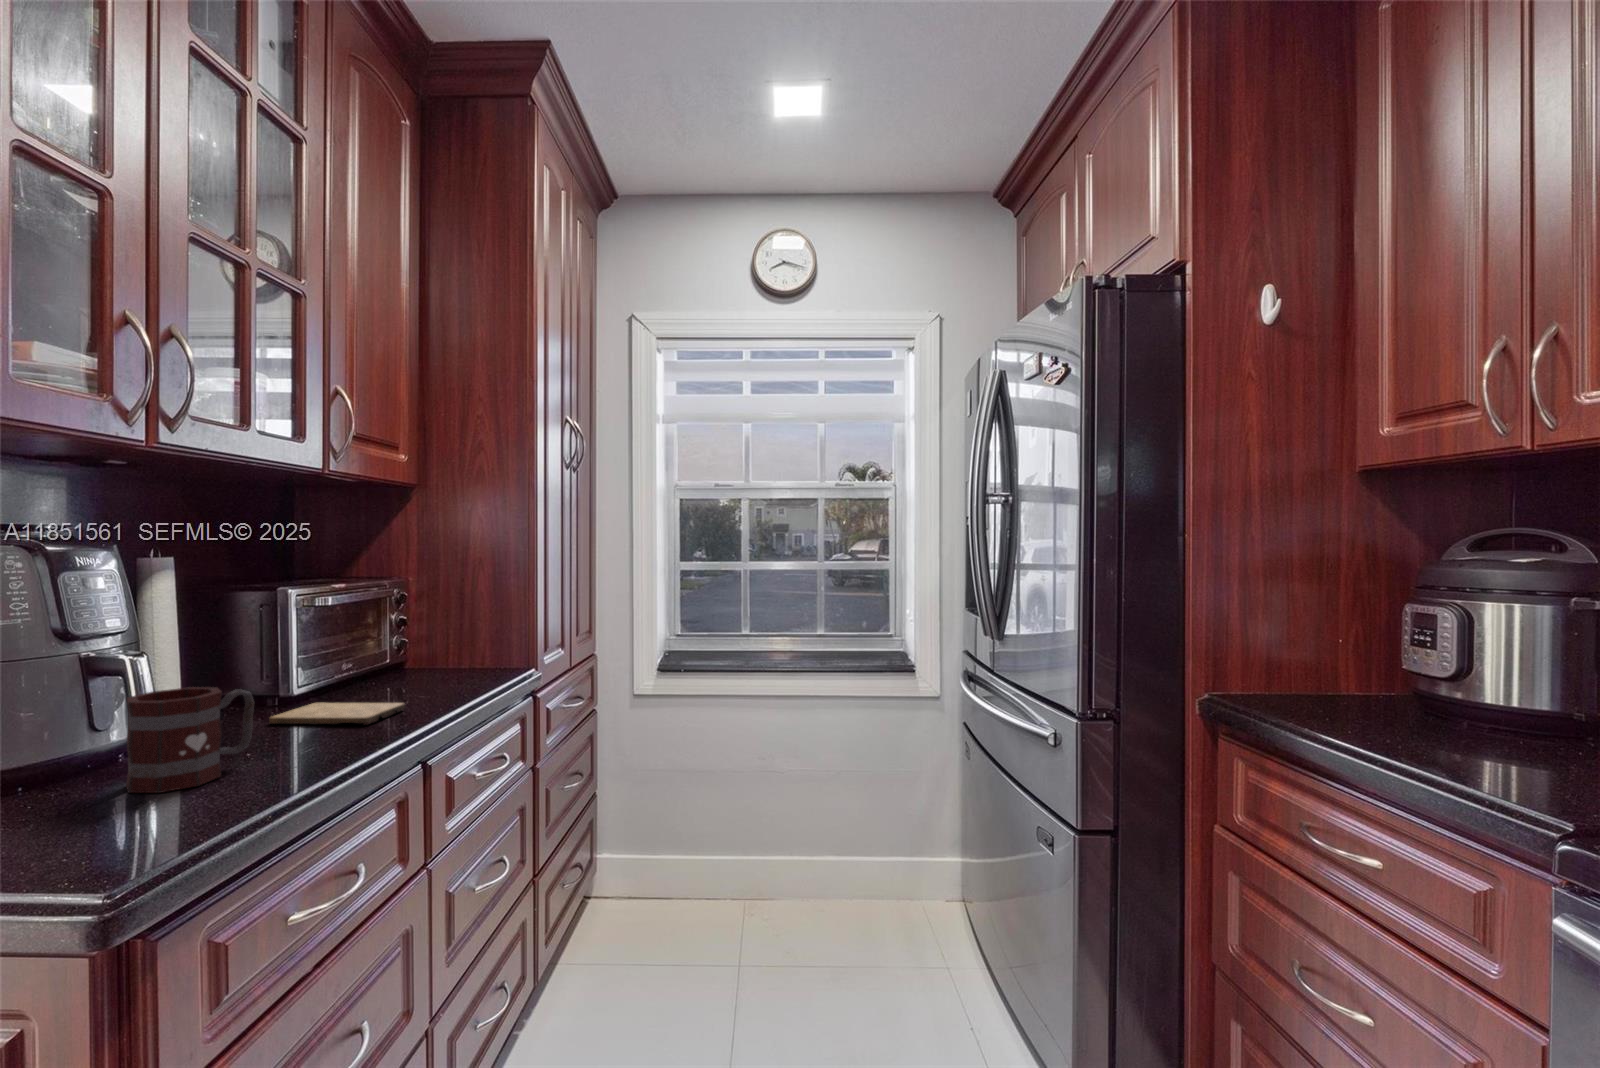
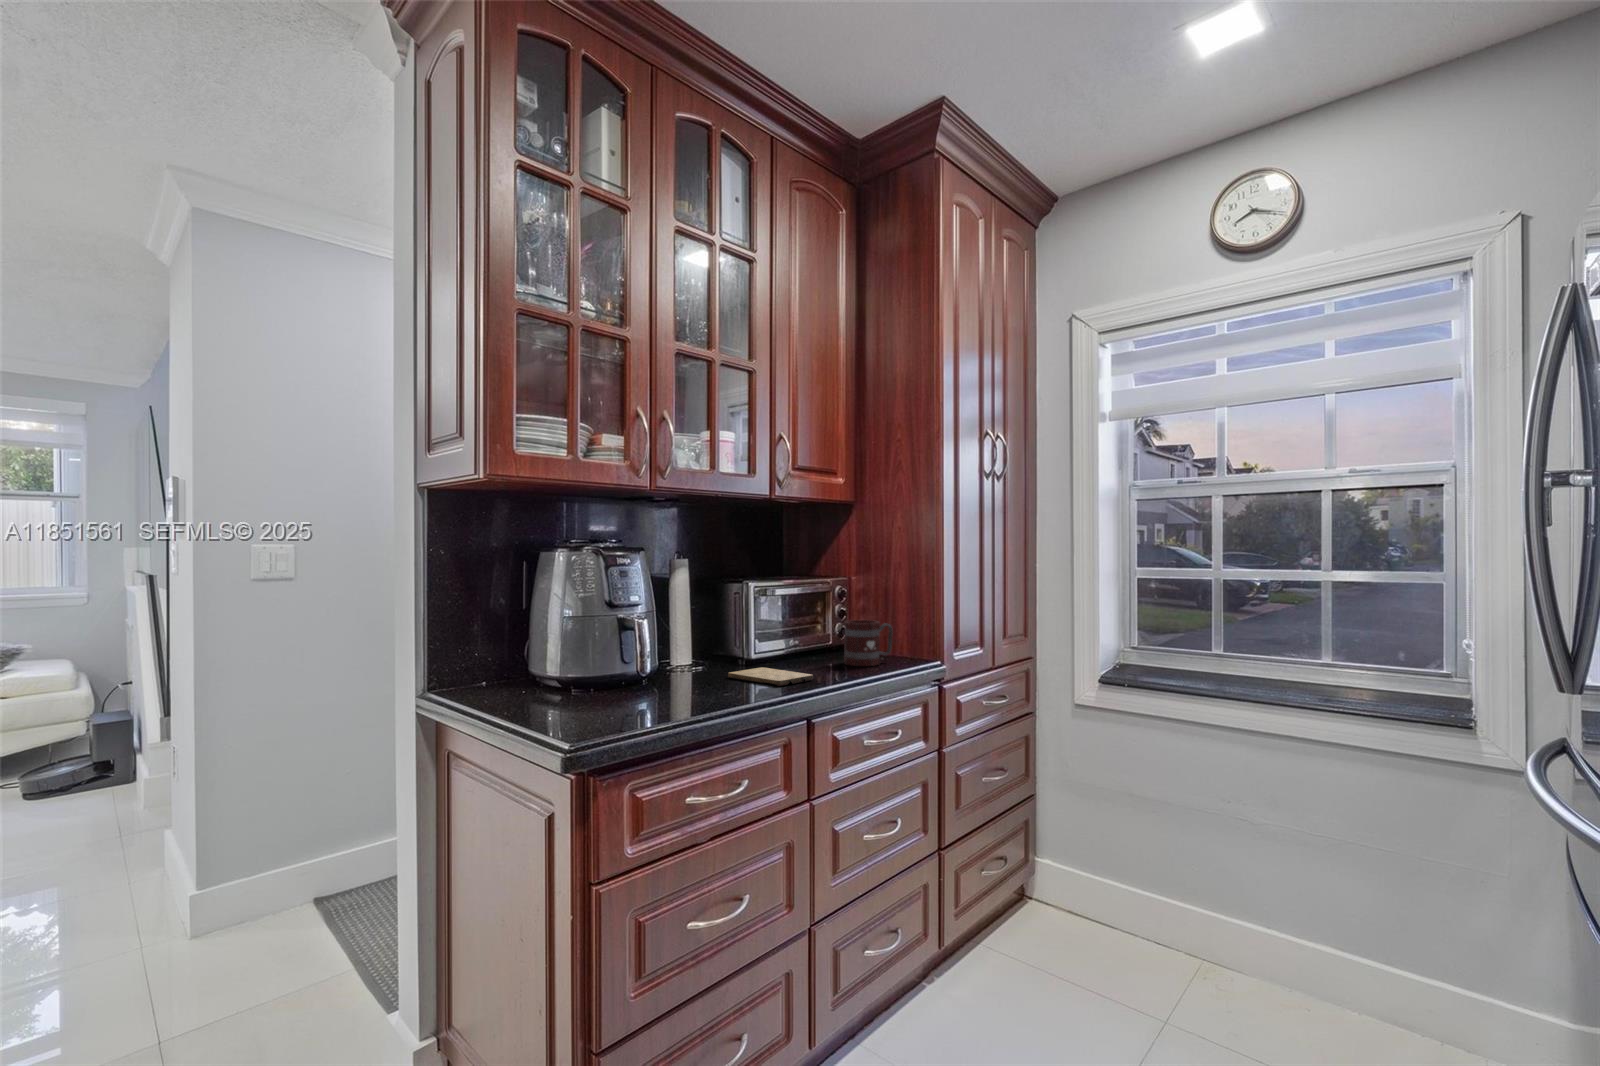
mug: present [126,687,254,793] -> present [844,620,893,666]

